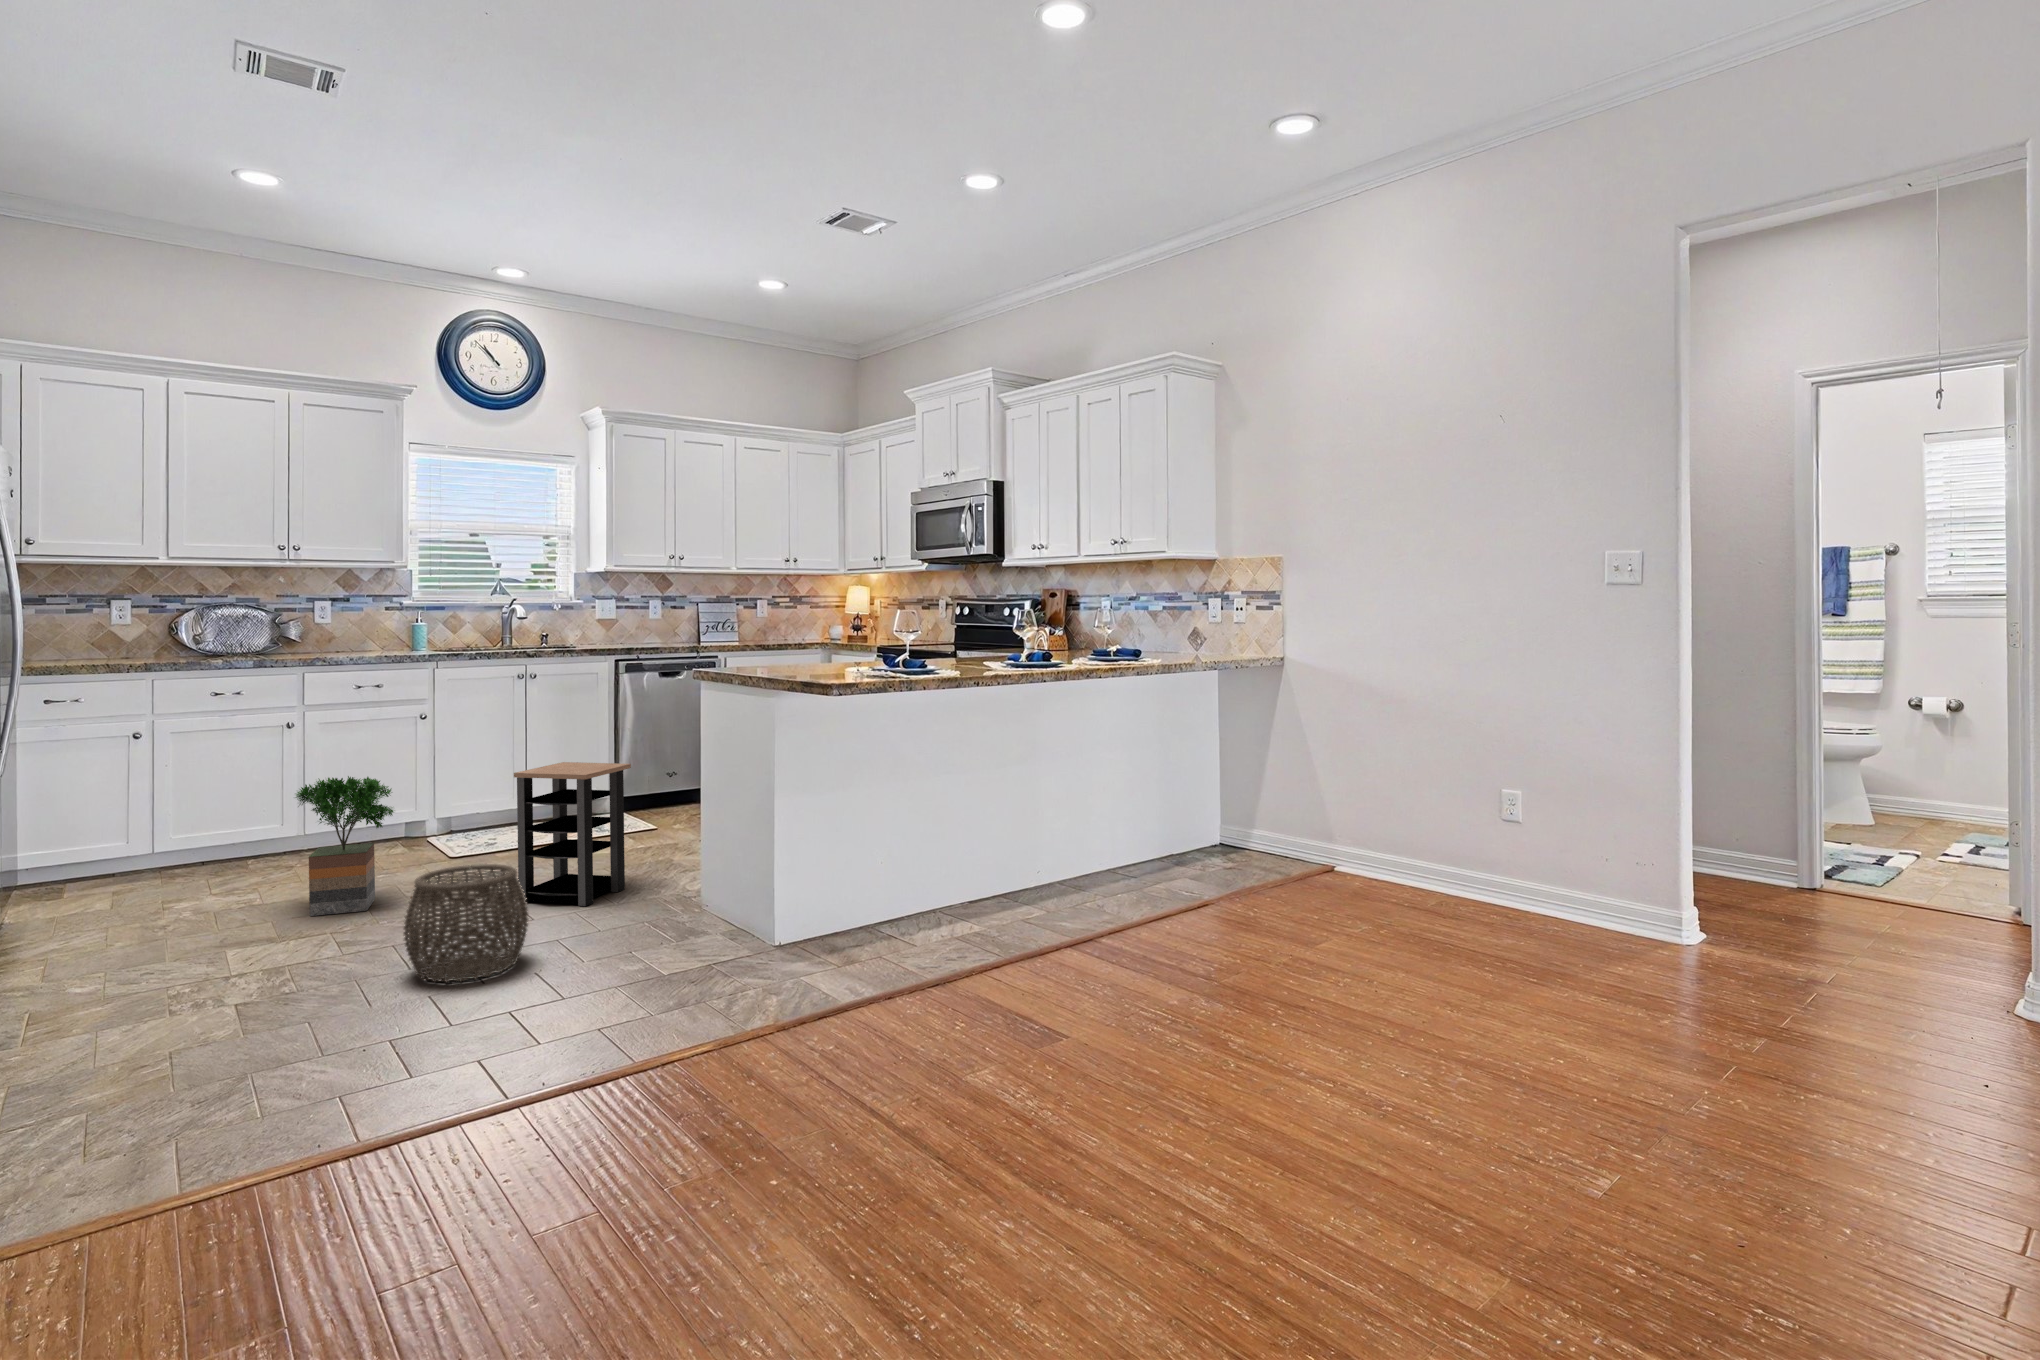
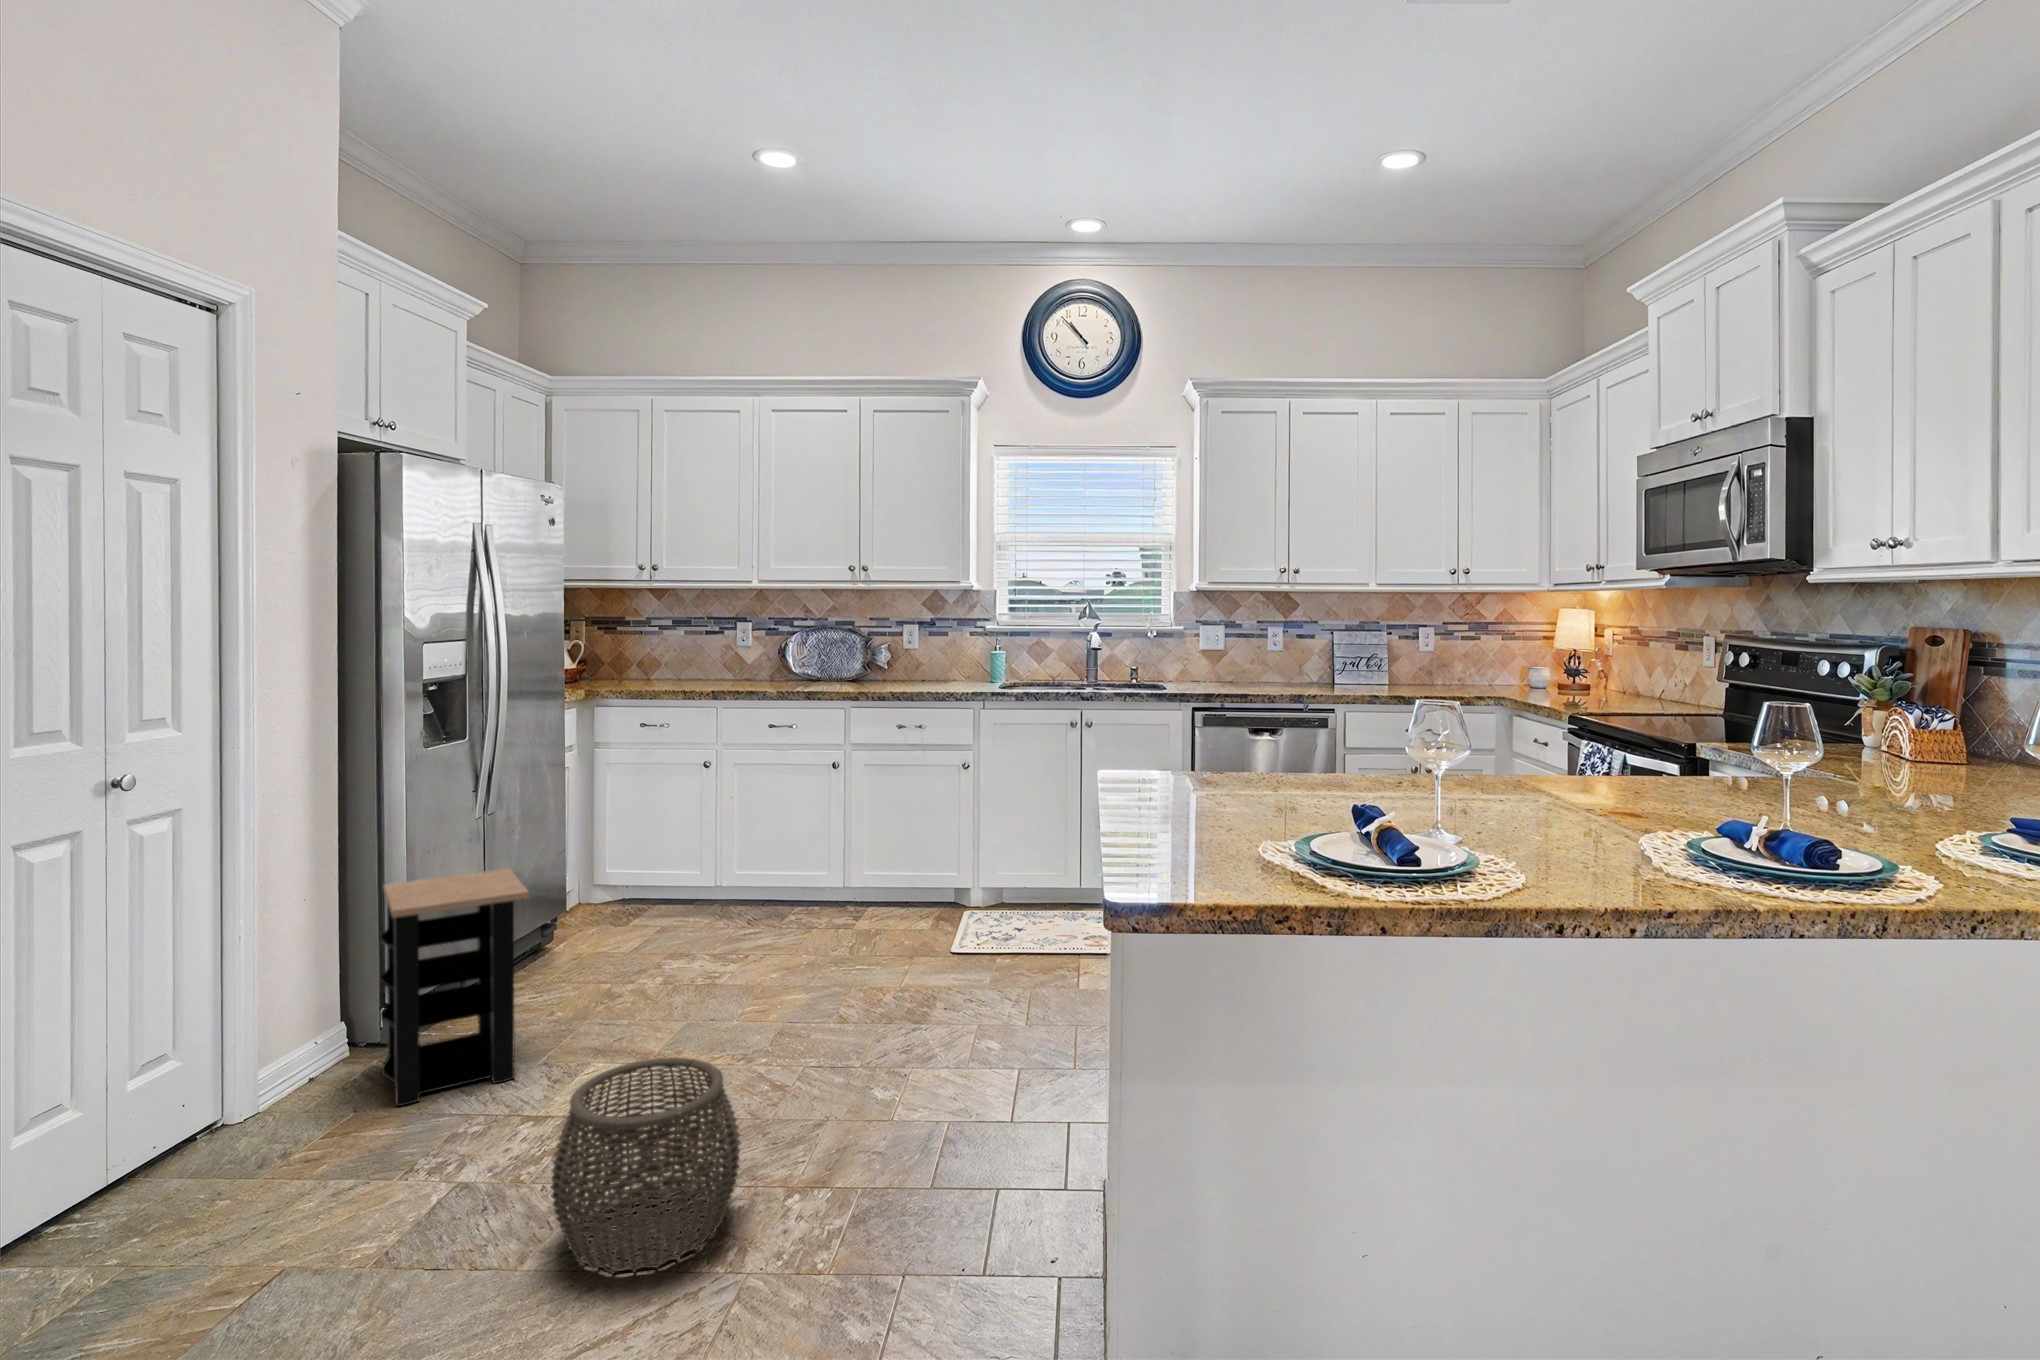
side table: present [514,762,631,906] -> present [381,869,529,1106]
potted tree: present [296,776,394,916] -> none [696,852,809,1033]

